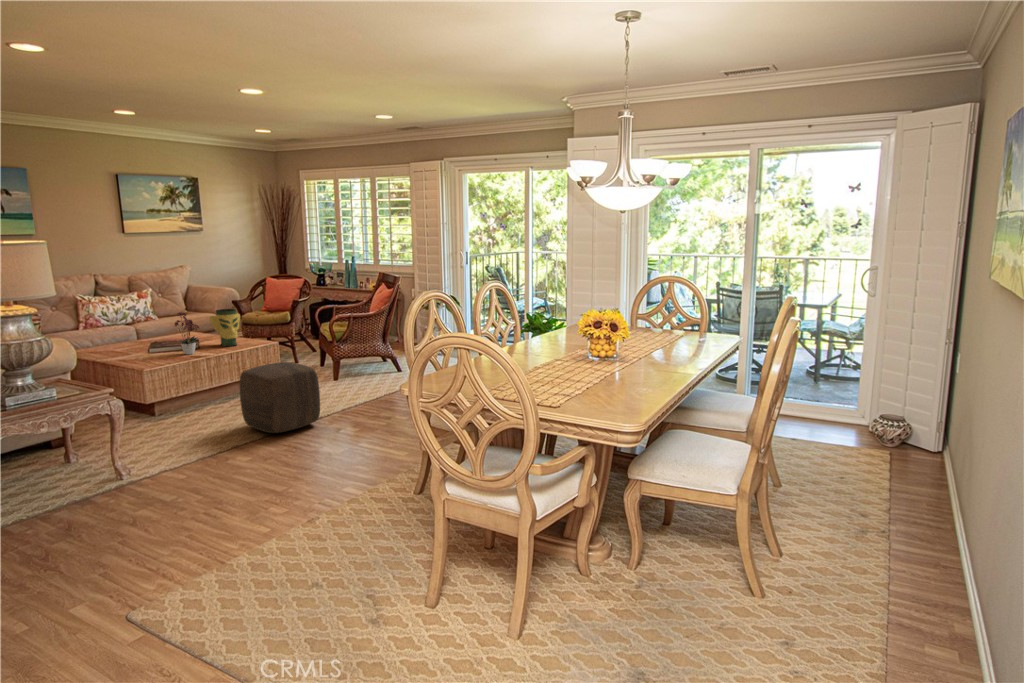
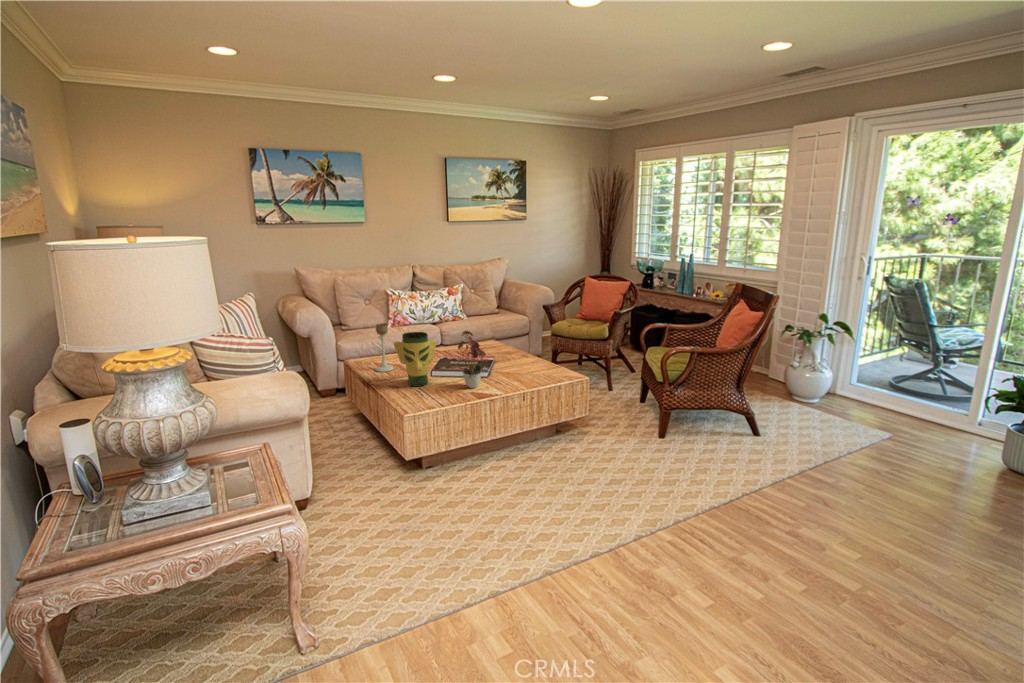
vase: present [210,309,240,347] -> present [394,332,436,387]
candle holder: none [92,316,111,355] -> present [375,323,394,372]
ottoman: present [239,362,320,433] -> none [516,442,644,583]

